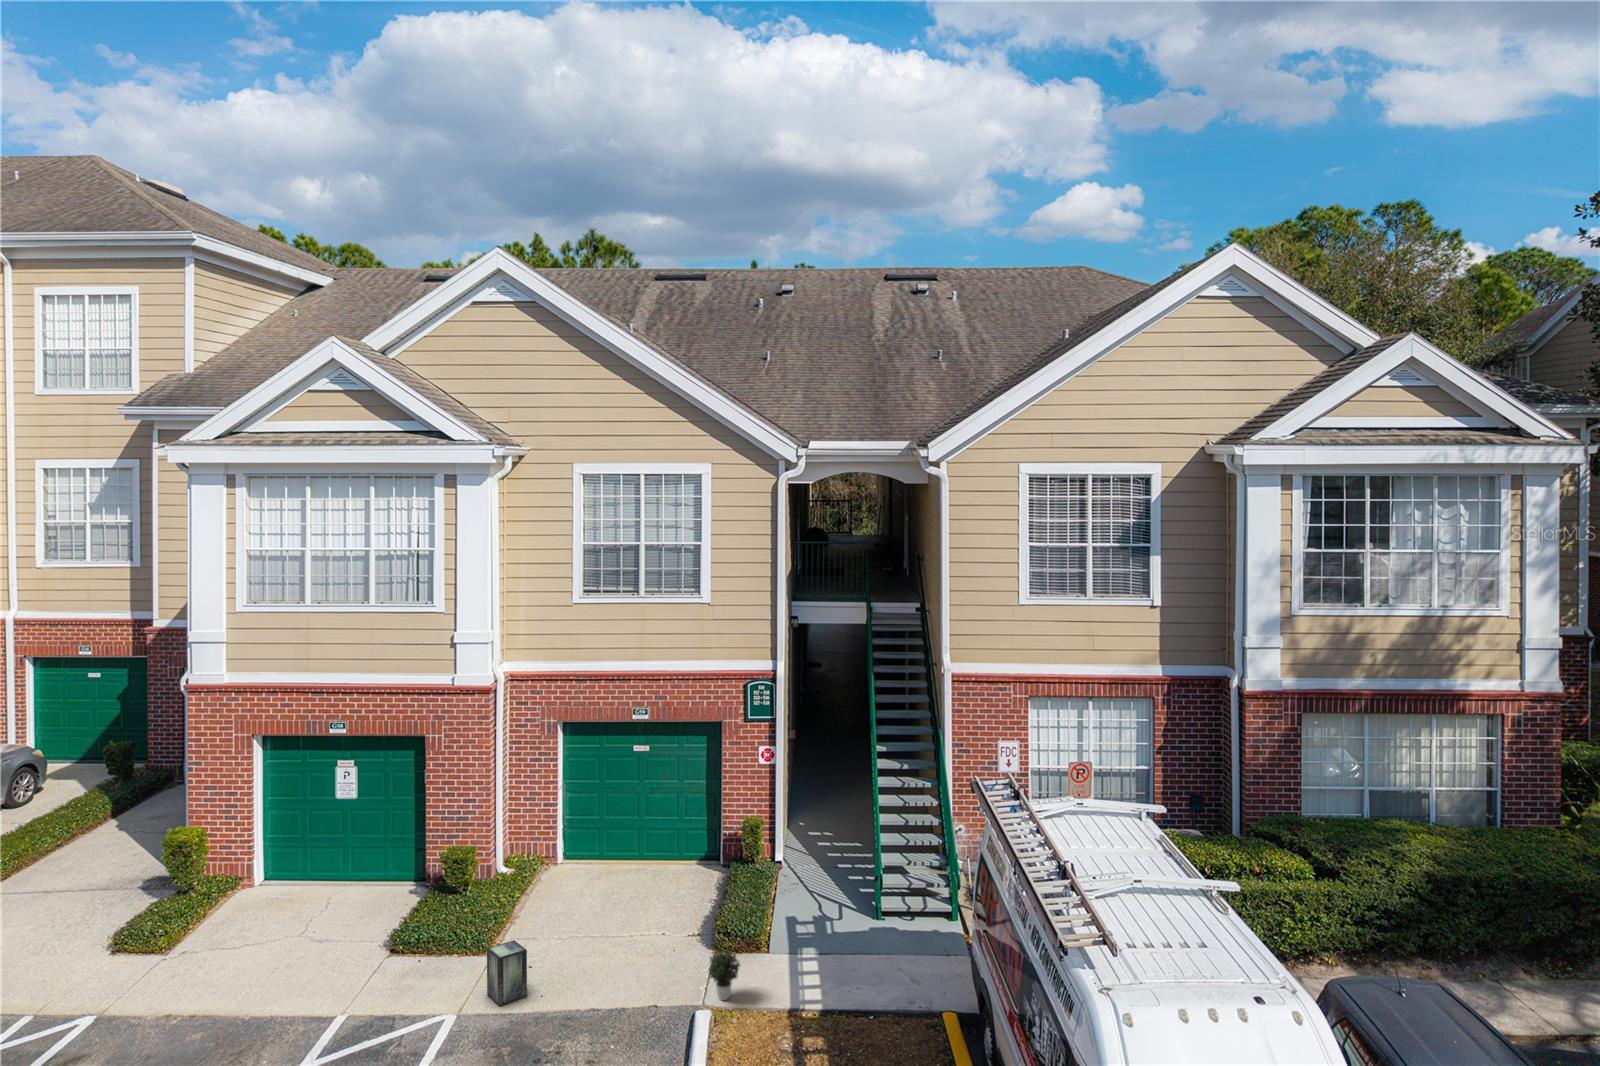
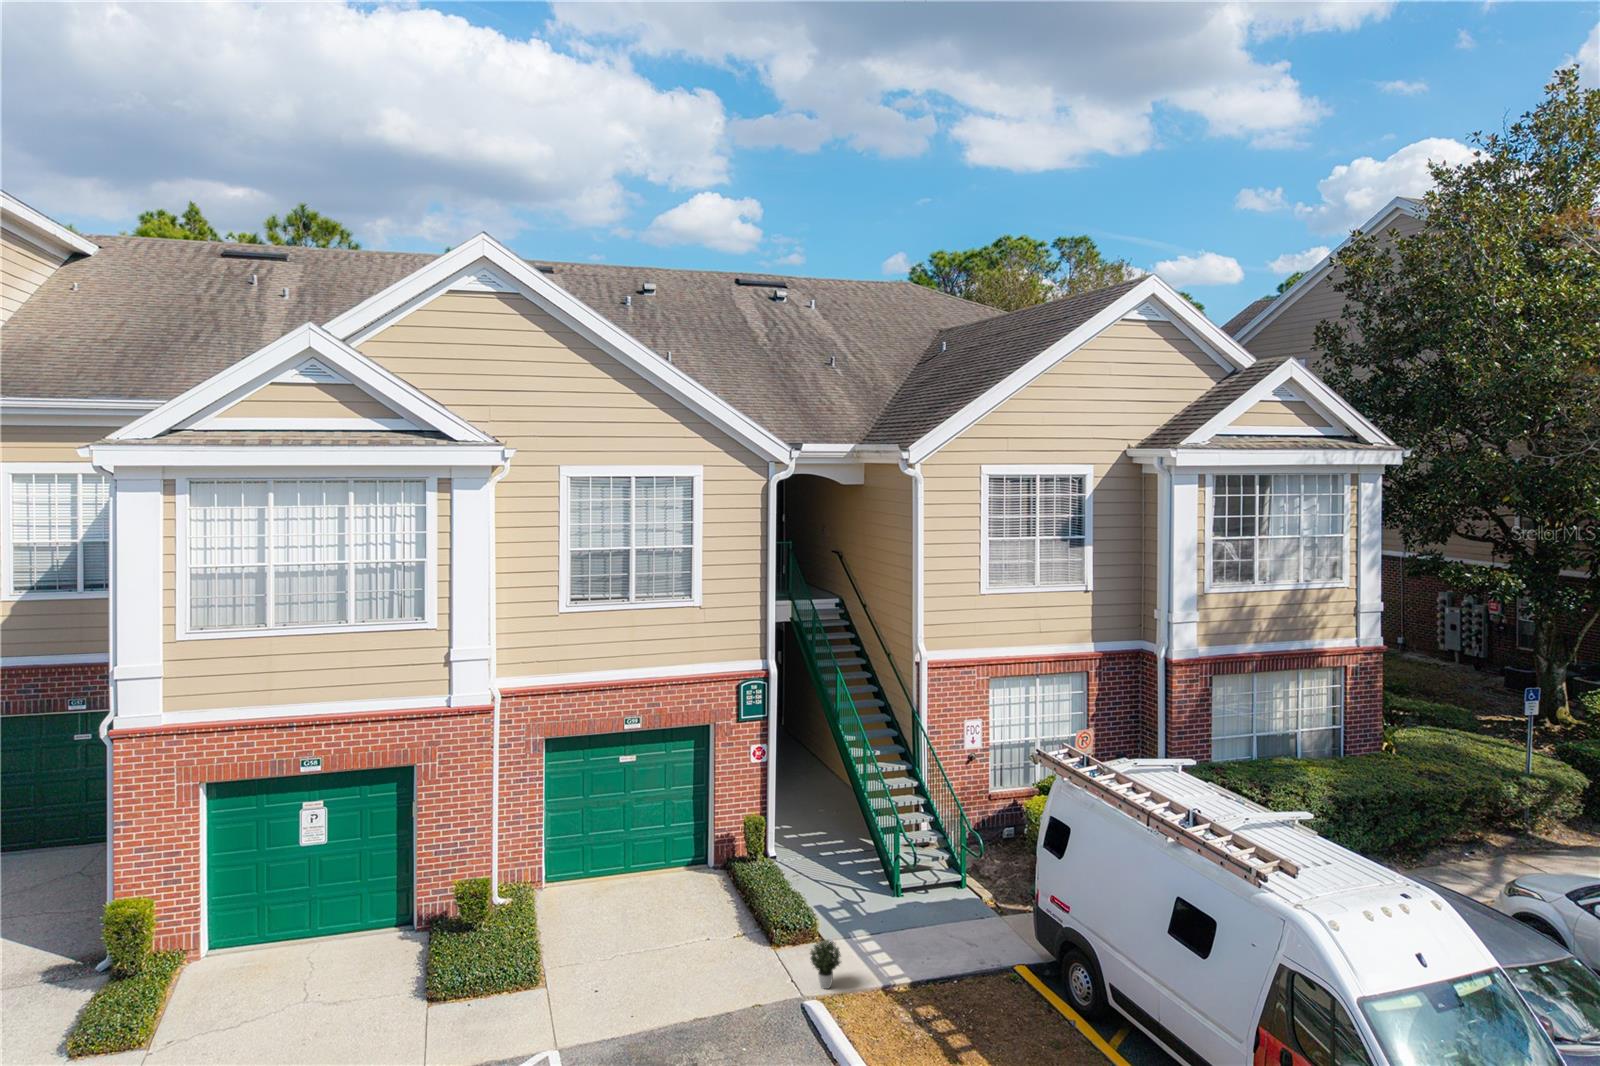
storage box: present [487,940,527,1006] -> none [590,963,634,1031]

